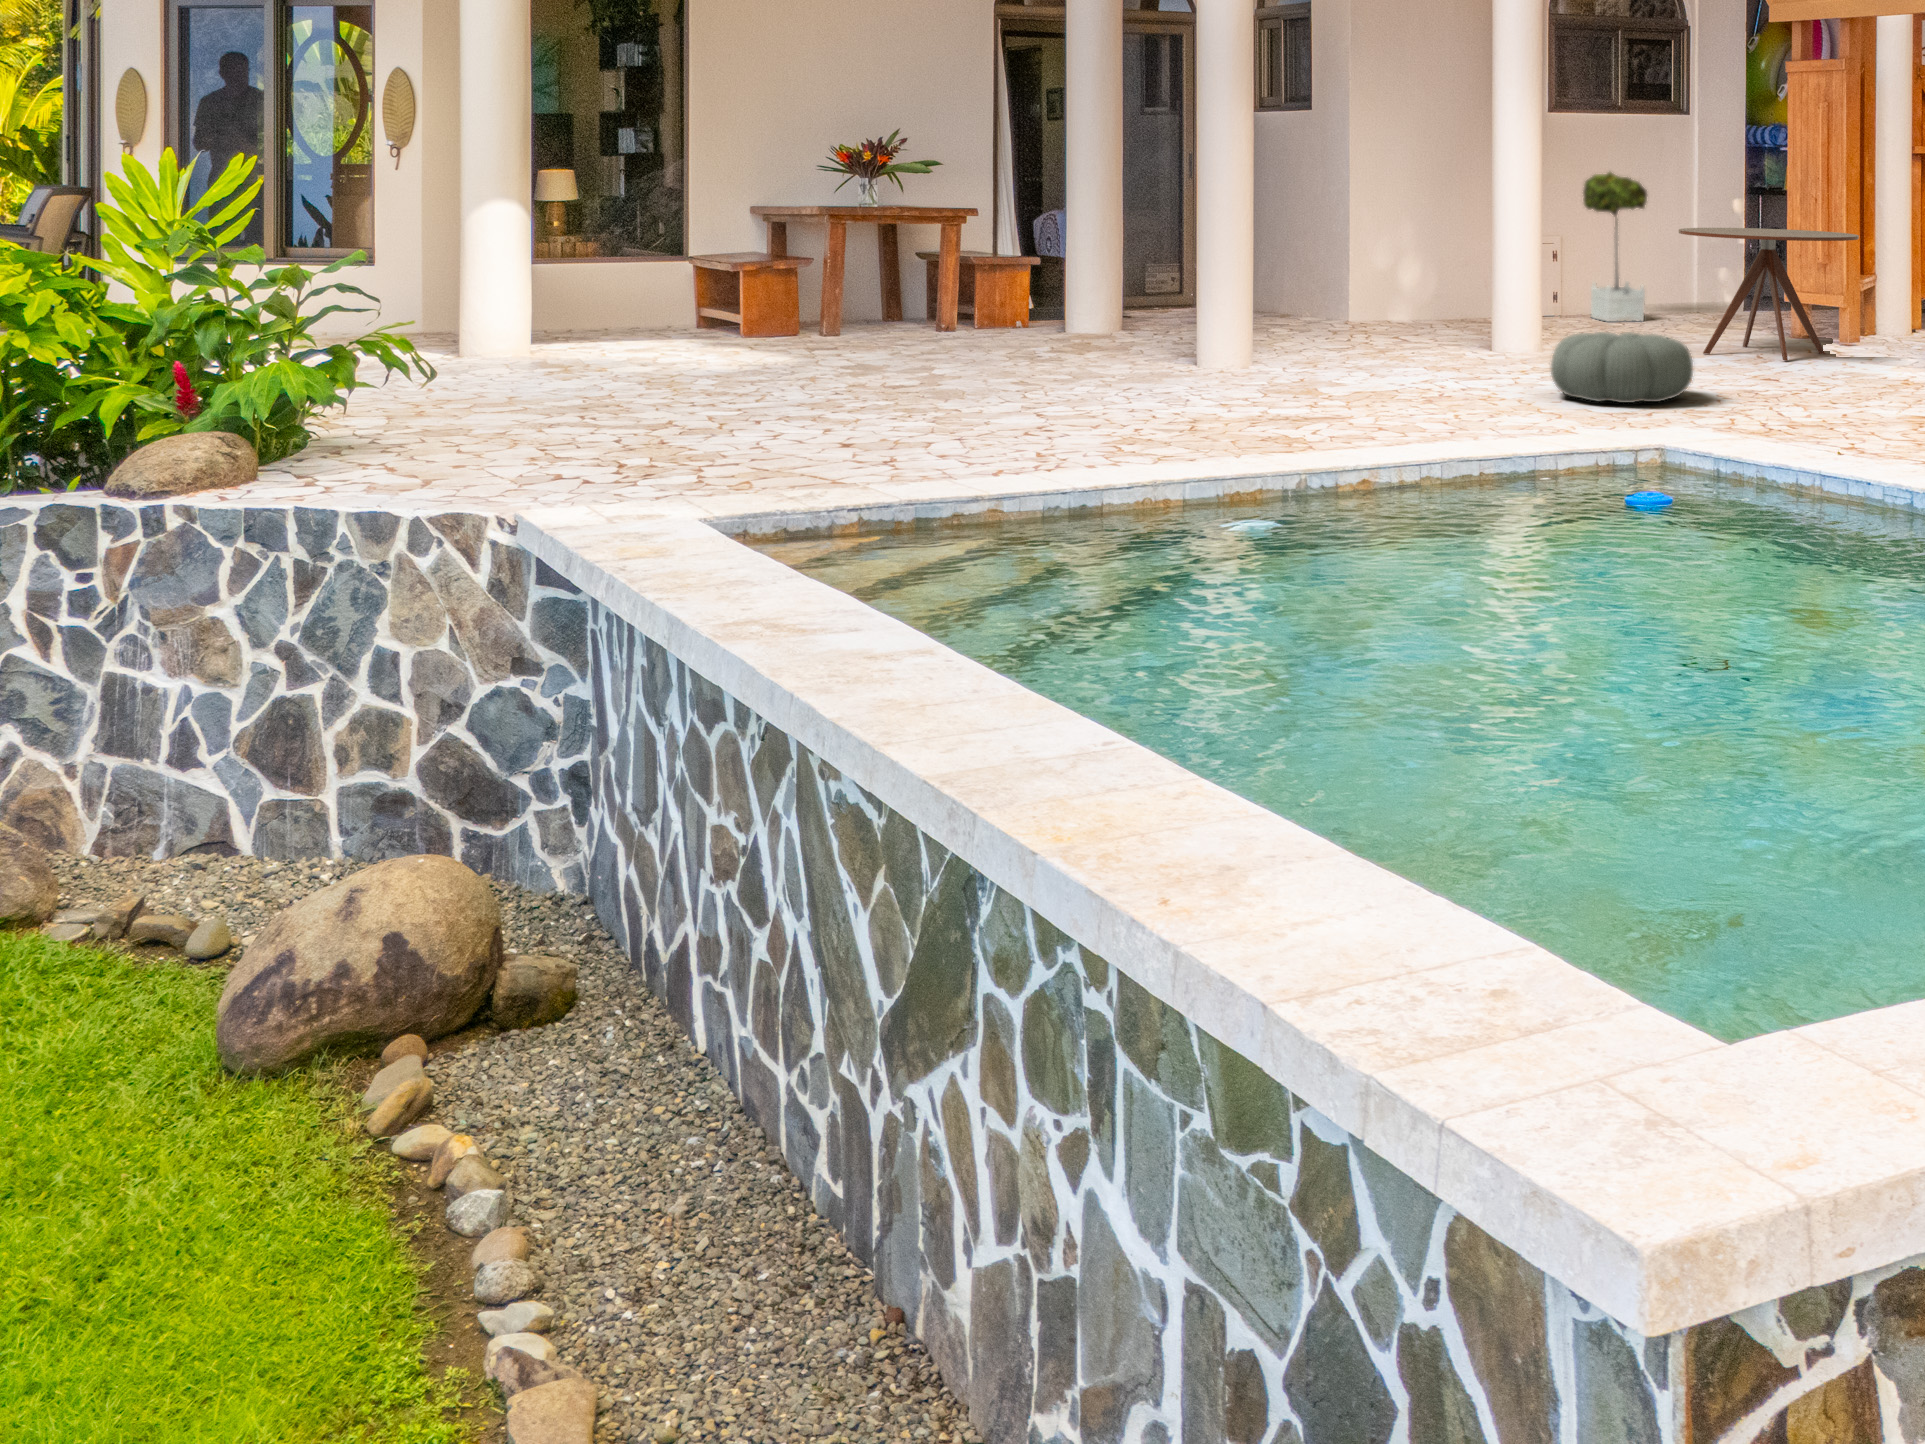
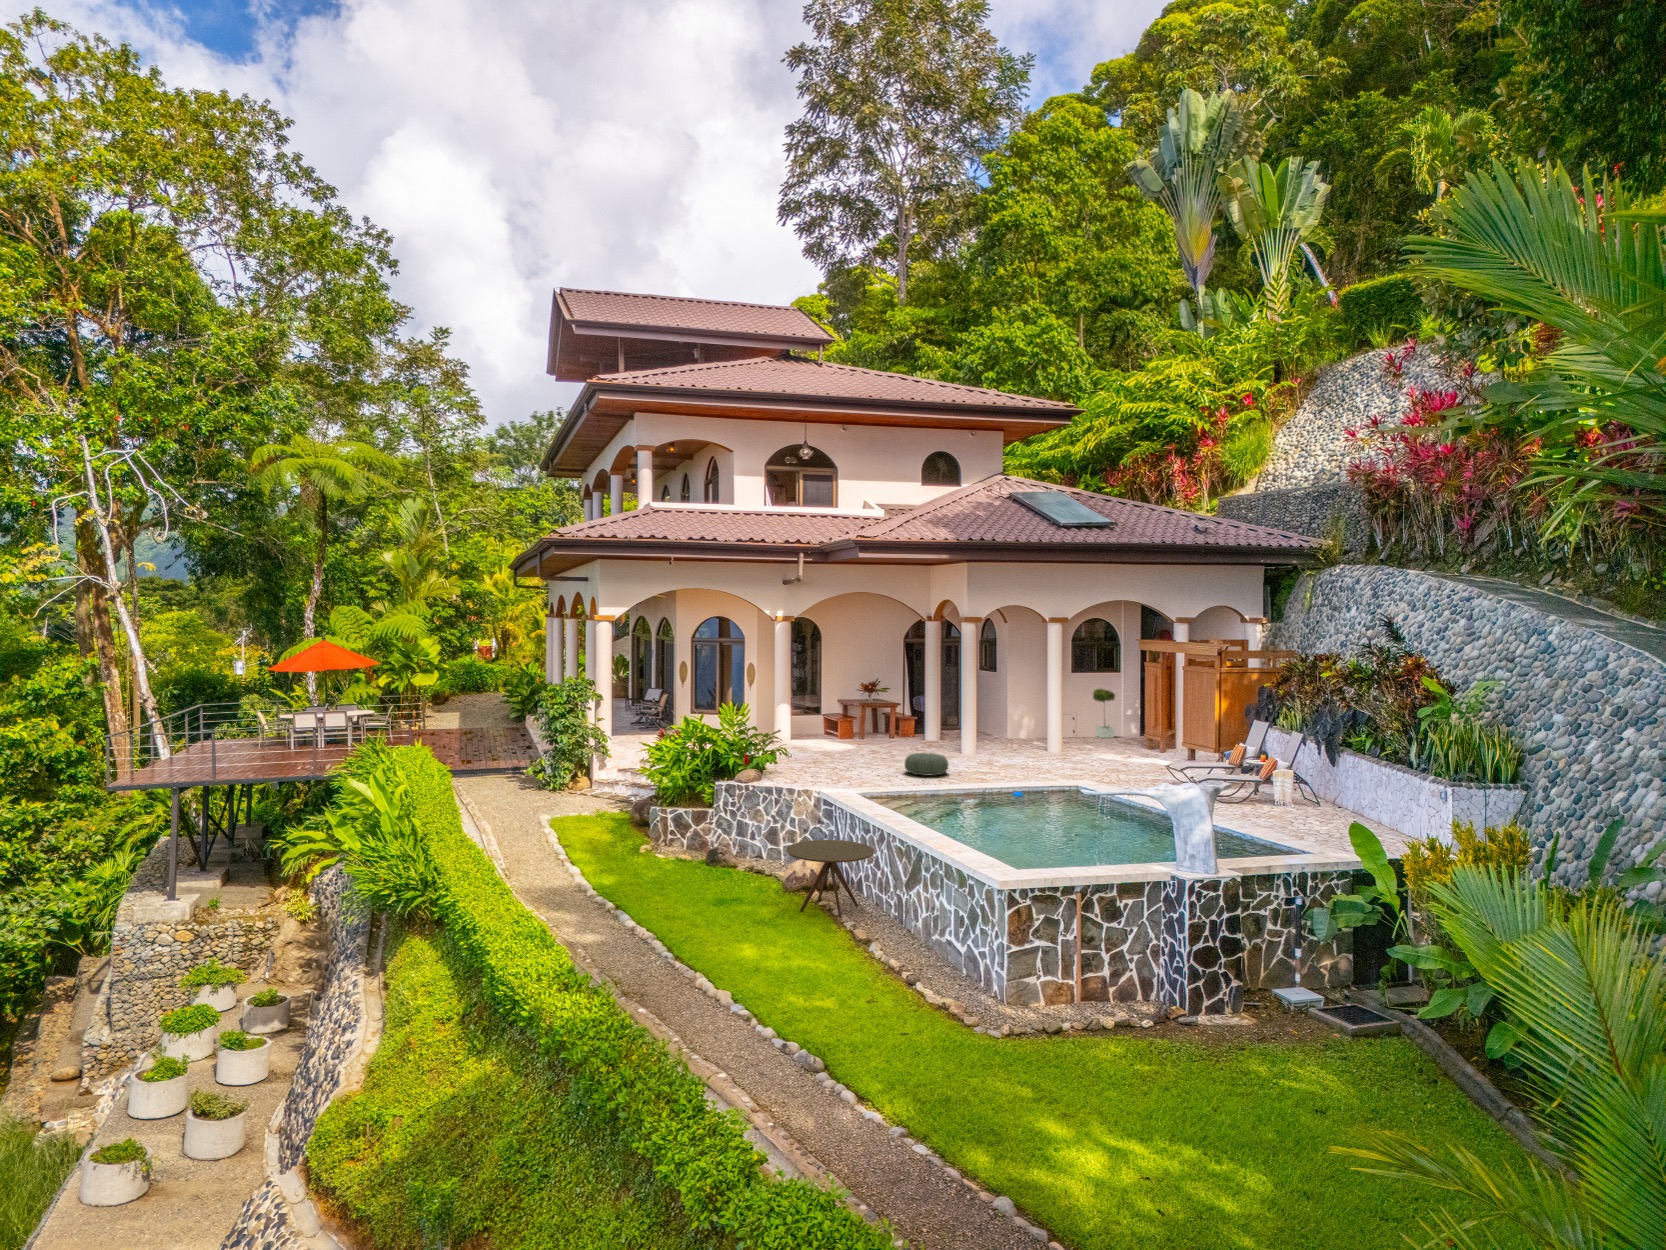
round table: present [1679,228,1859,361] -> present [786,840,874,918]
pouf: present [1551,332,1693,403] -> present [905,753,949,776]

